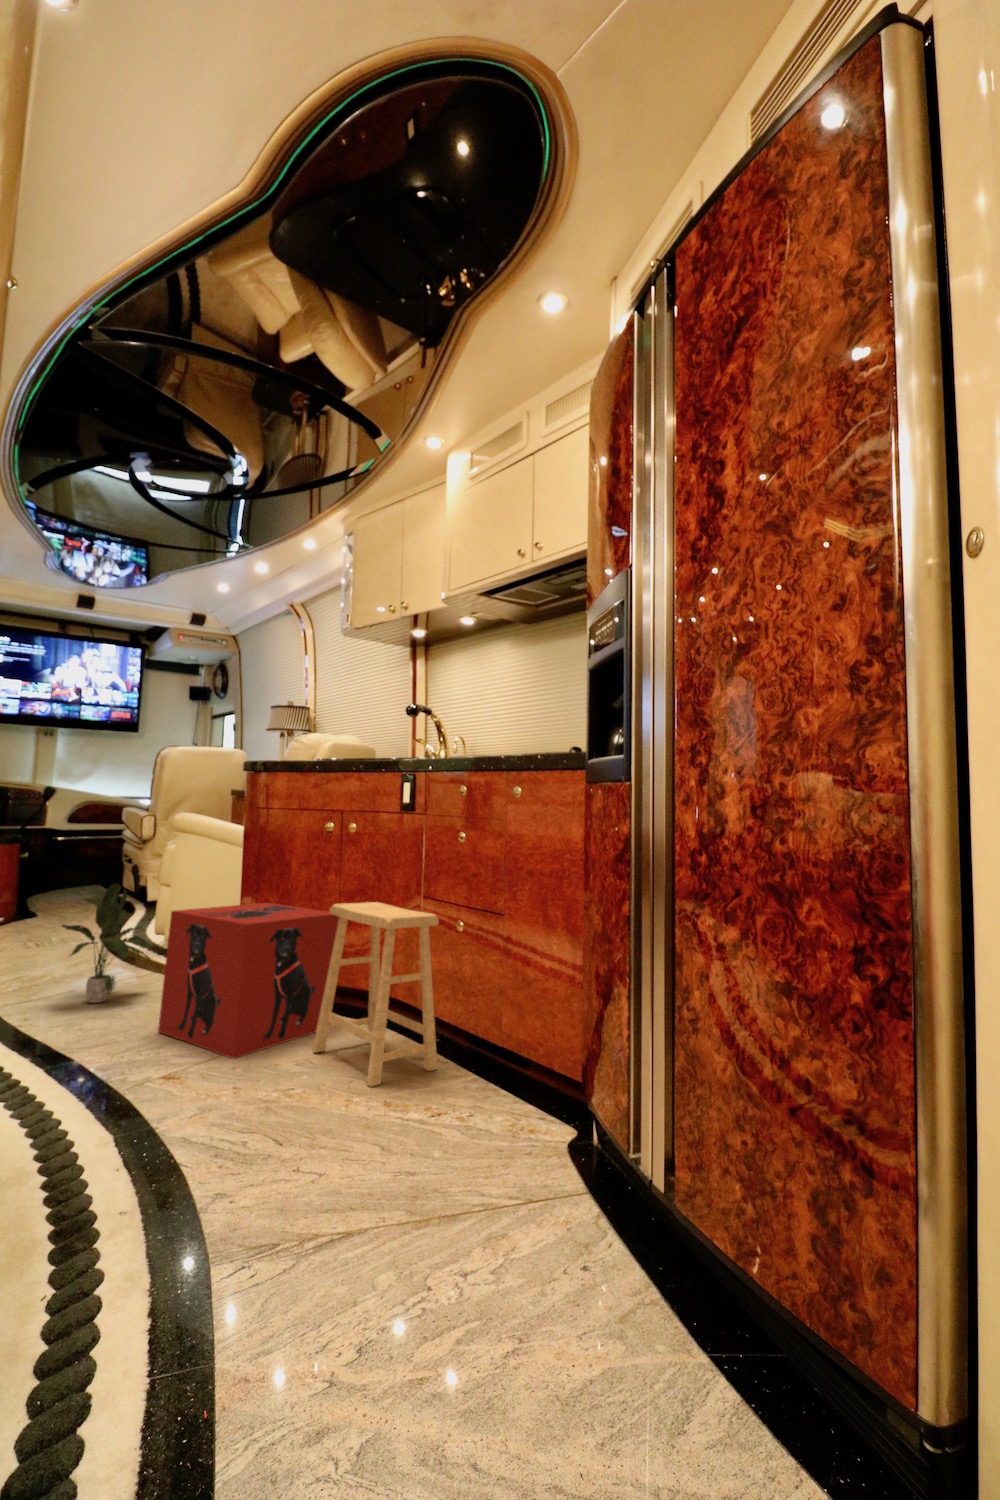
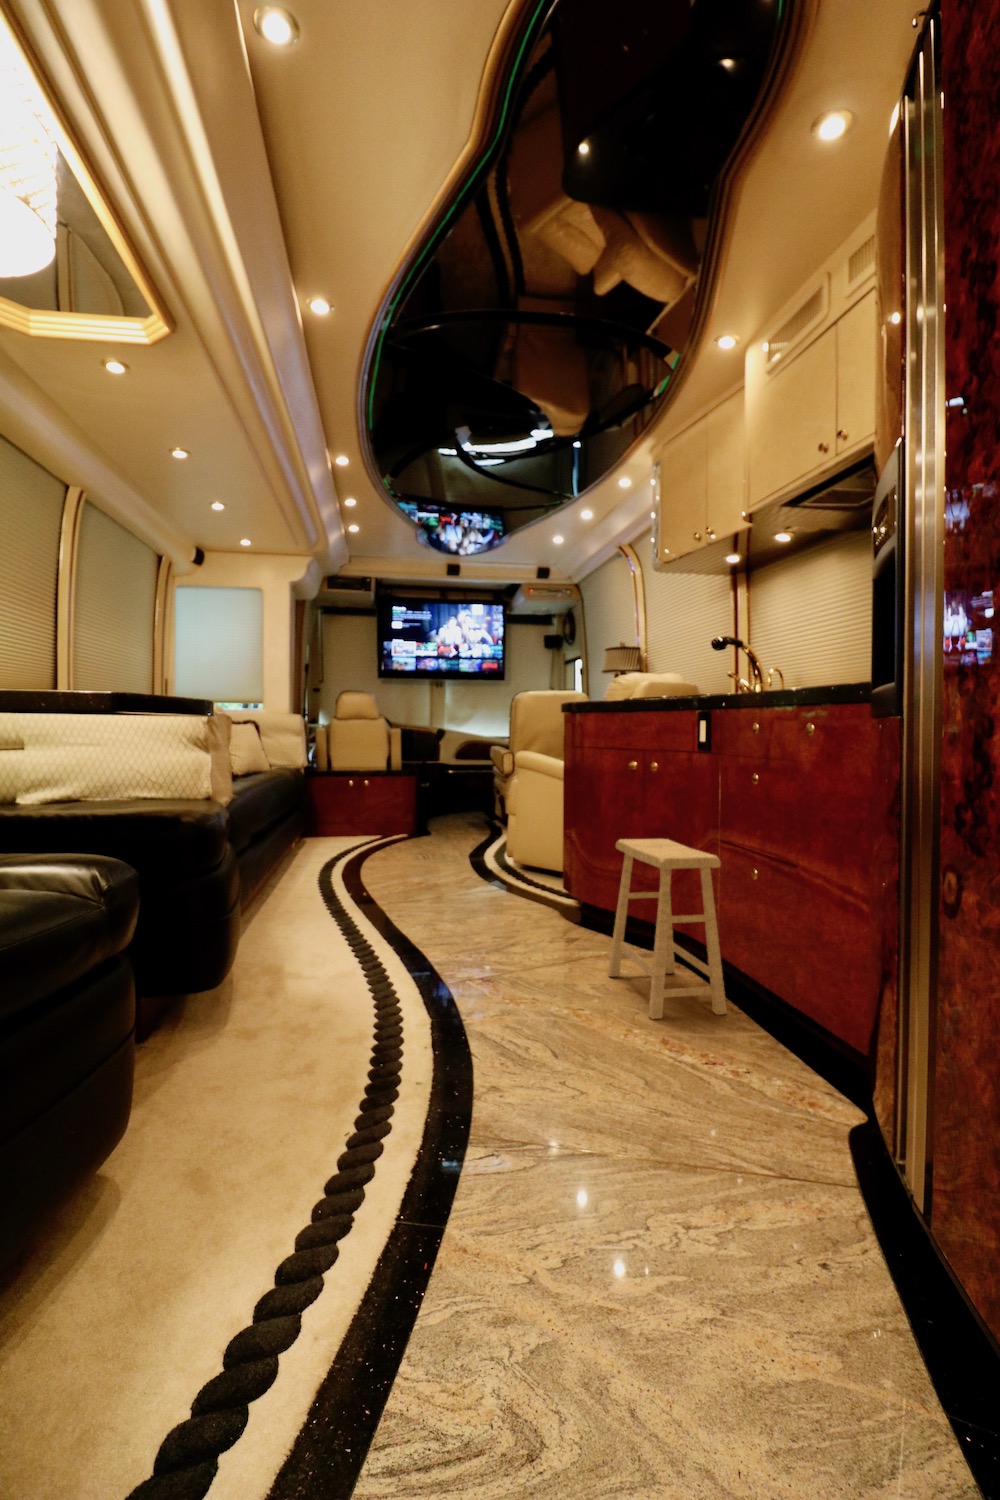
potted plant: present [62,884,151,1003] -> none [423,813,491,908]
storage box: present [158,903,339,1058] -> none [489,833,634,971]

